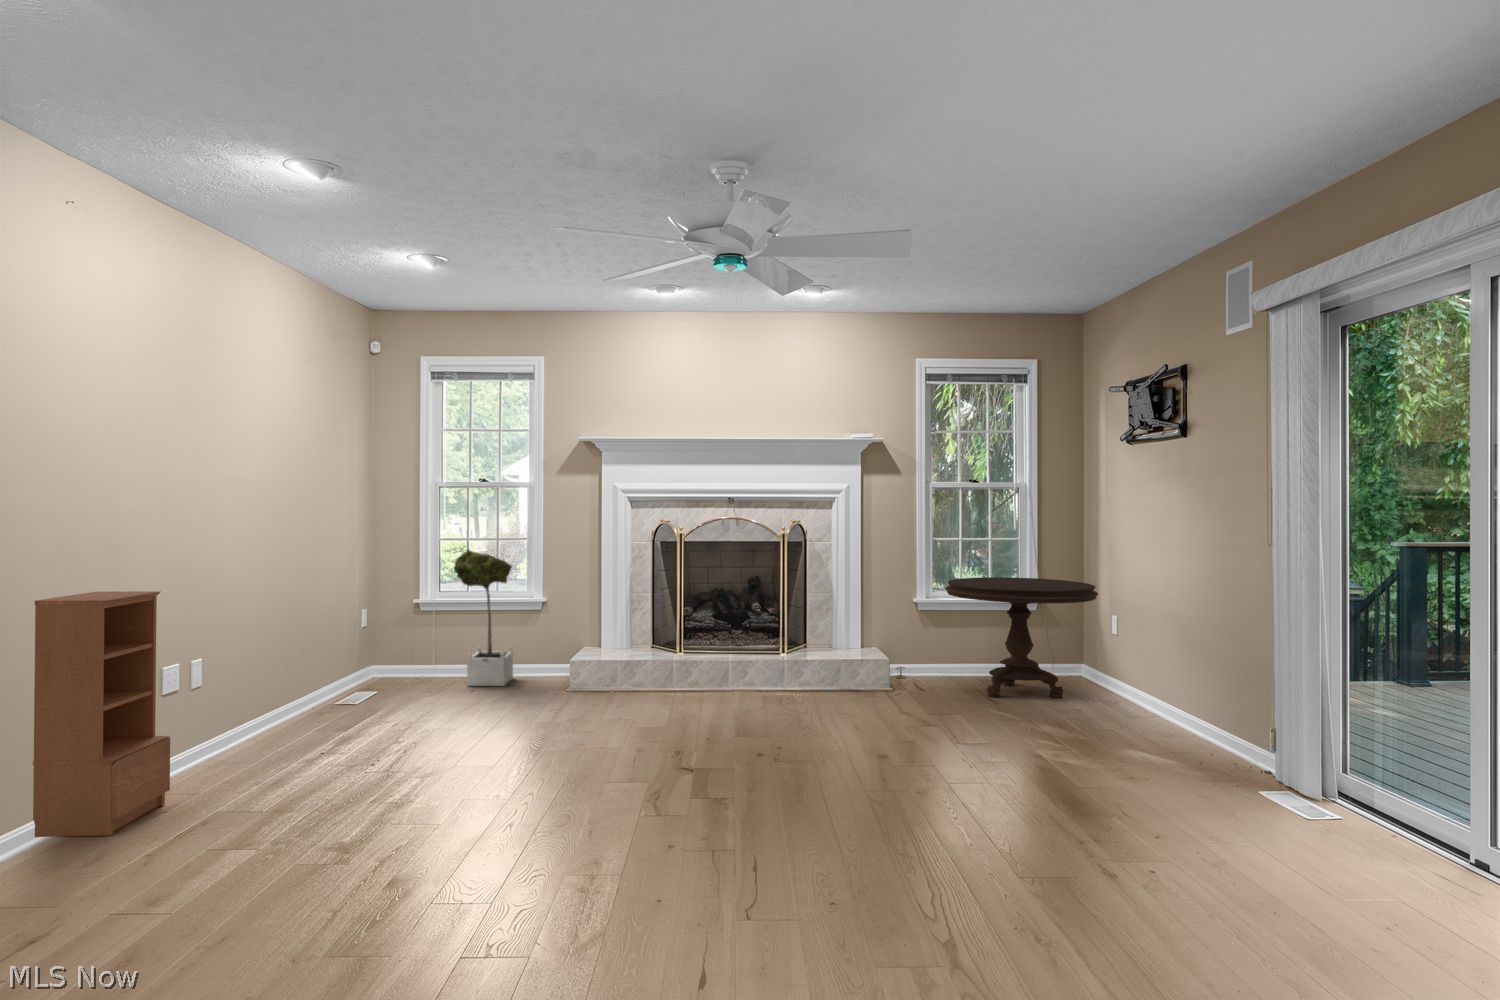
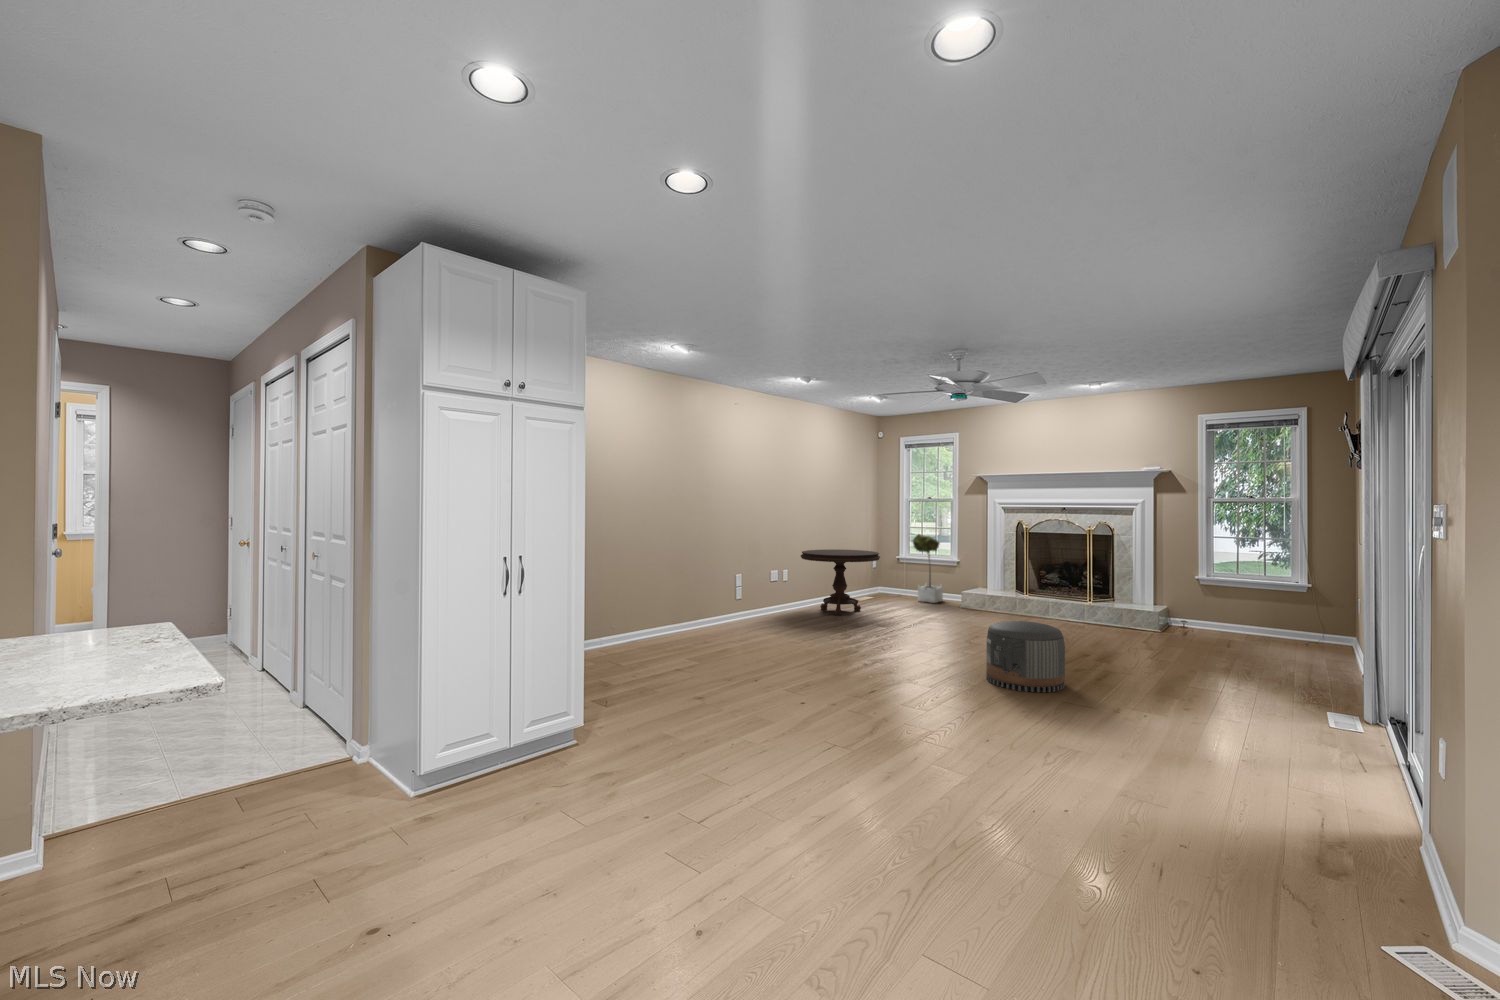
side table: present [945,577,1098,698] -> present [801,549,880,615]
bookcase: present [33,591,170,837] -> none [751,542,788,621]
pouf: none [857,749,1036,949] -> present [986,621,1065,692]

